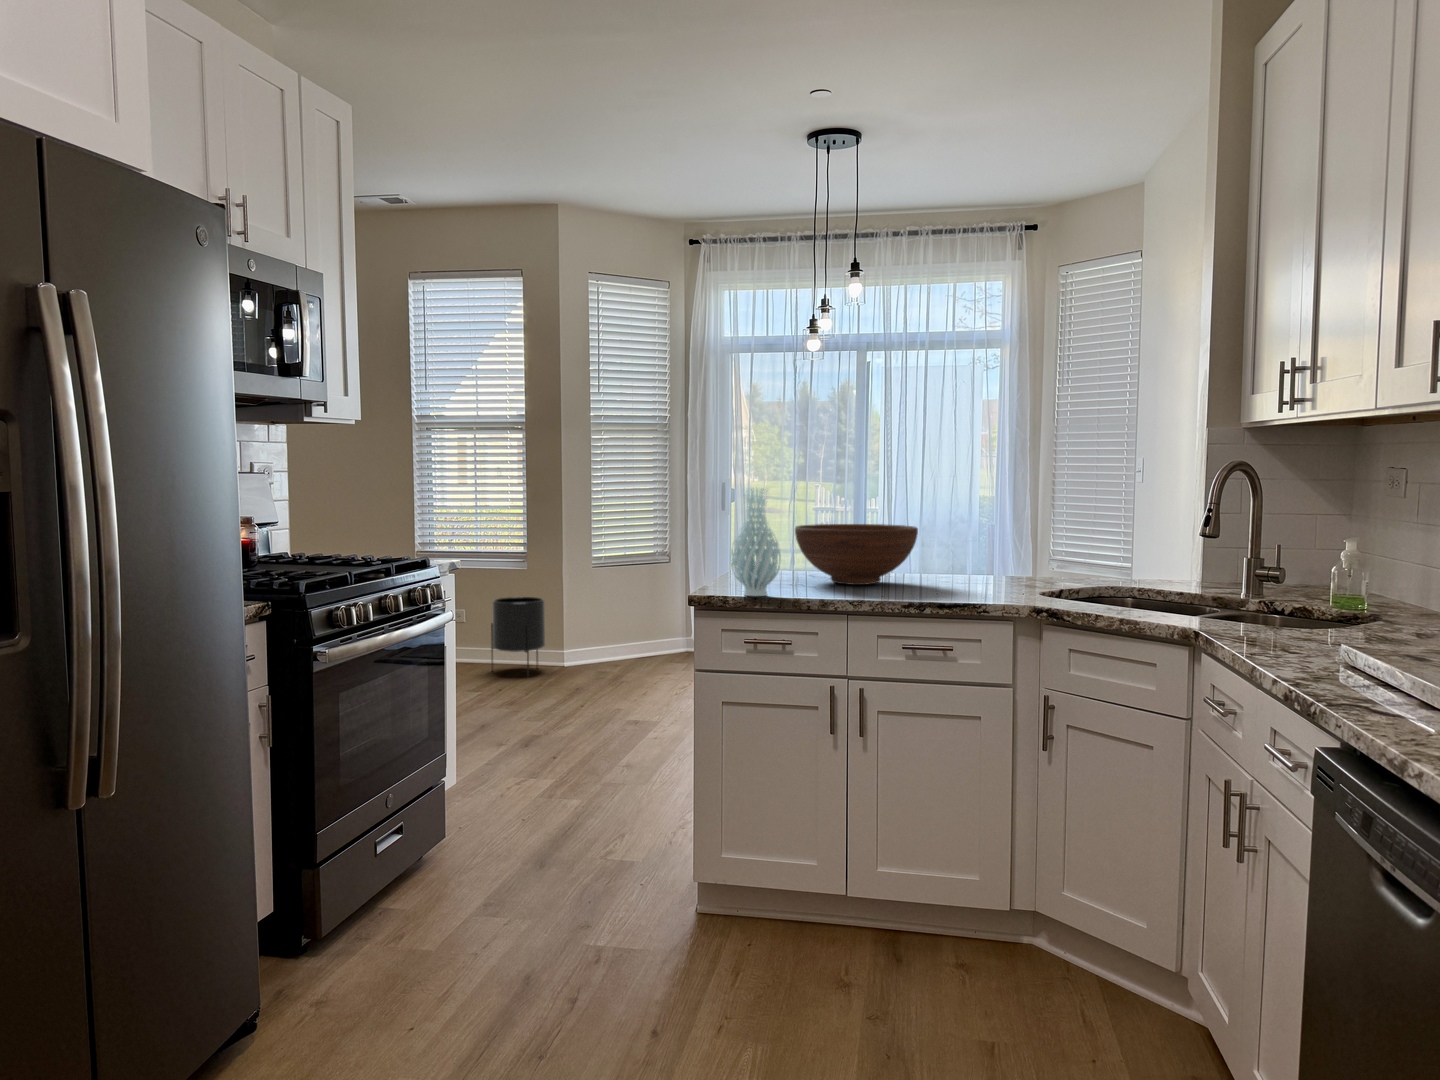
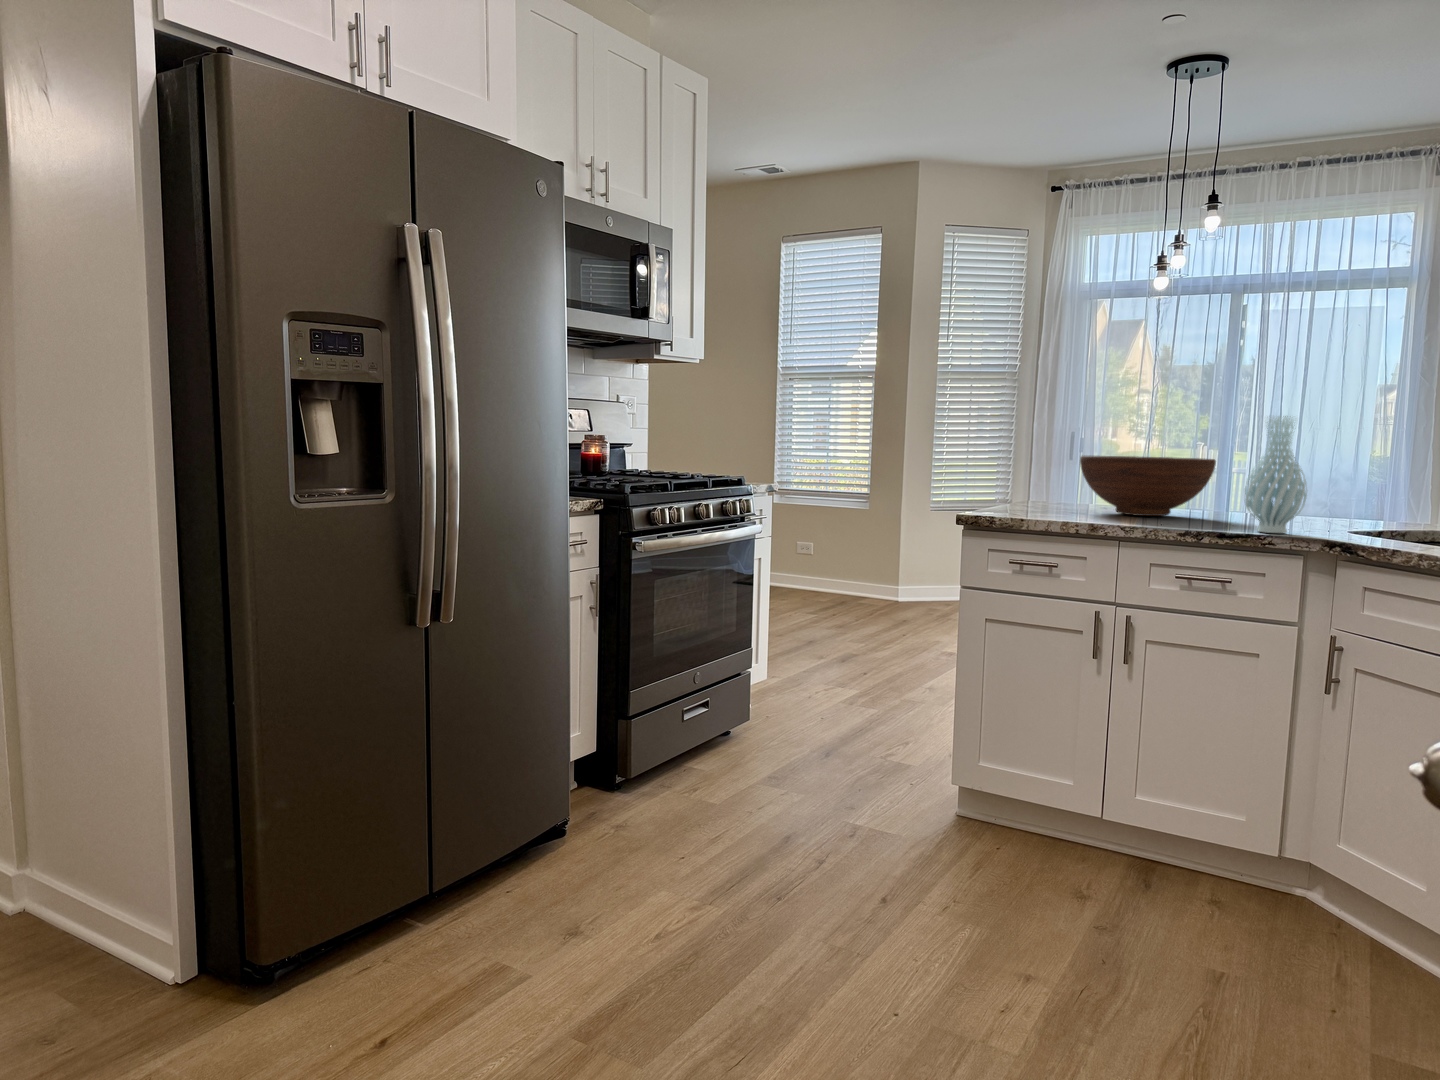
vase: present [731,487,781,596] -> present [1244,416,1307,533]
planter: present [491,597,545,676] -> none [833,534,884,608]

